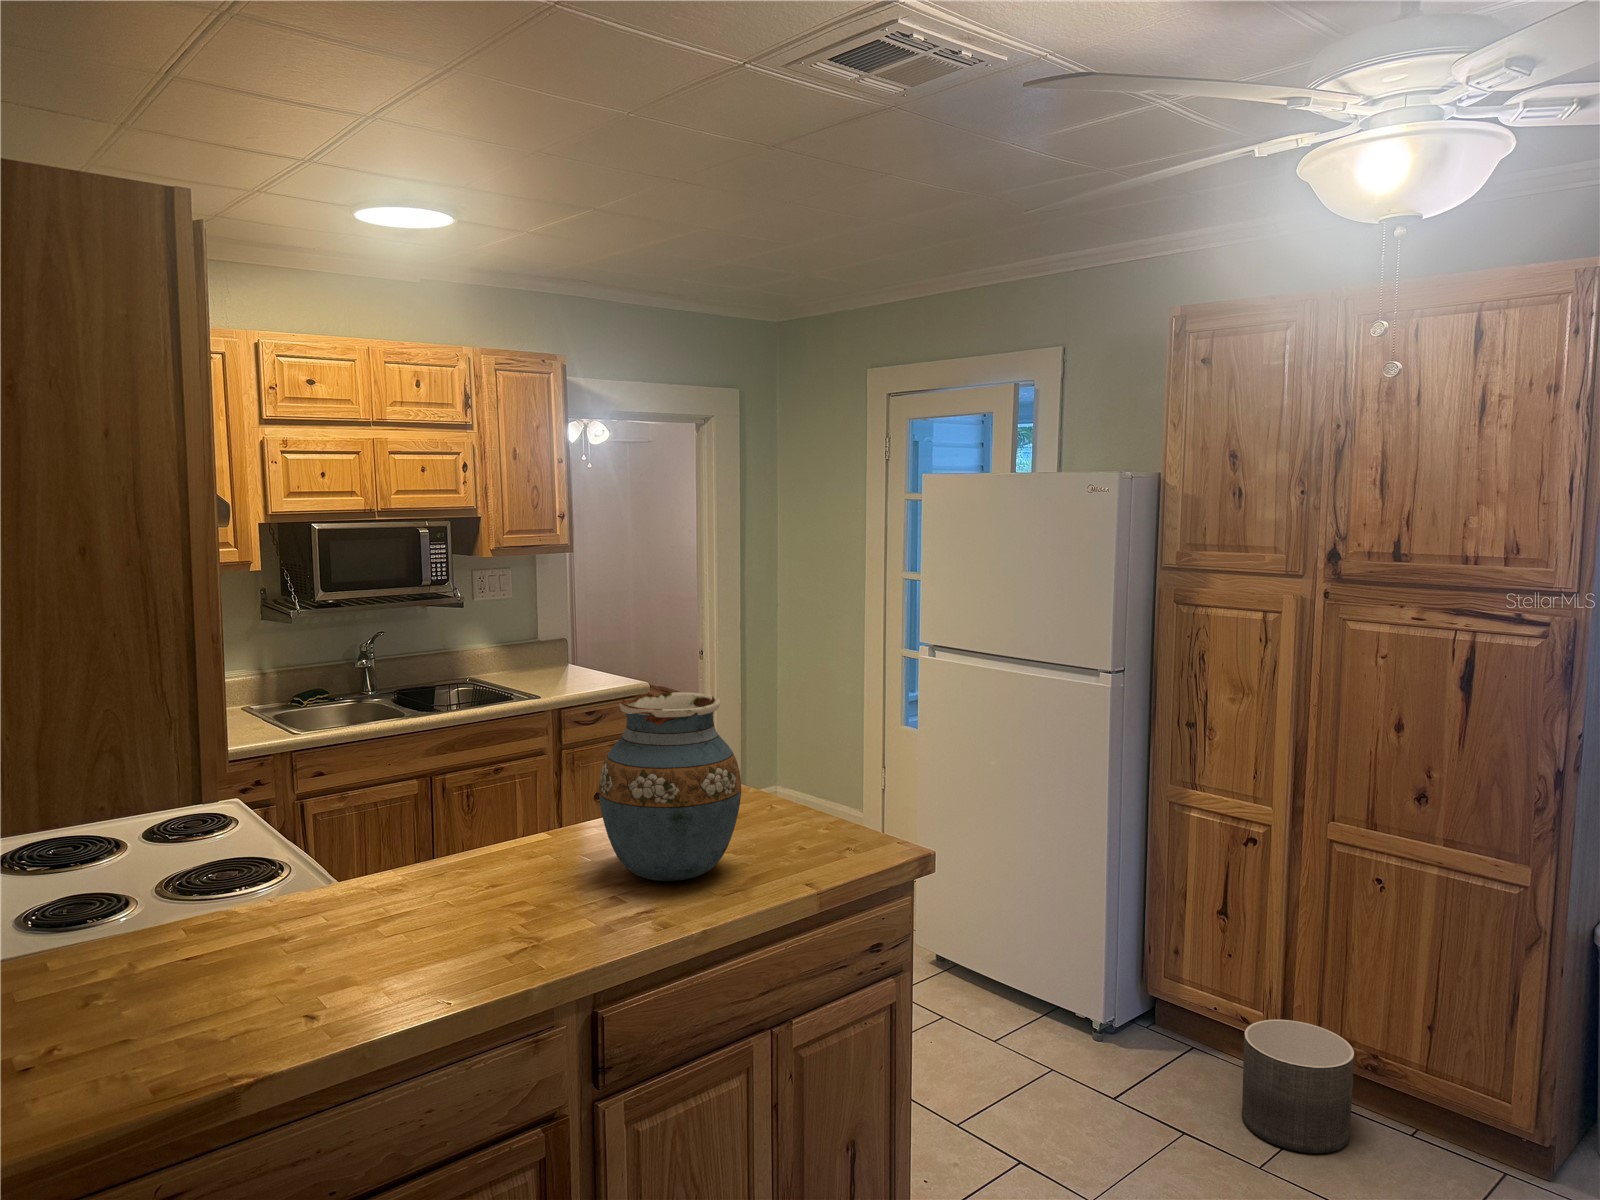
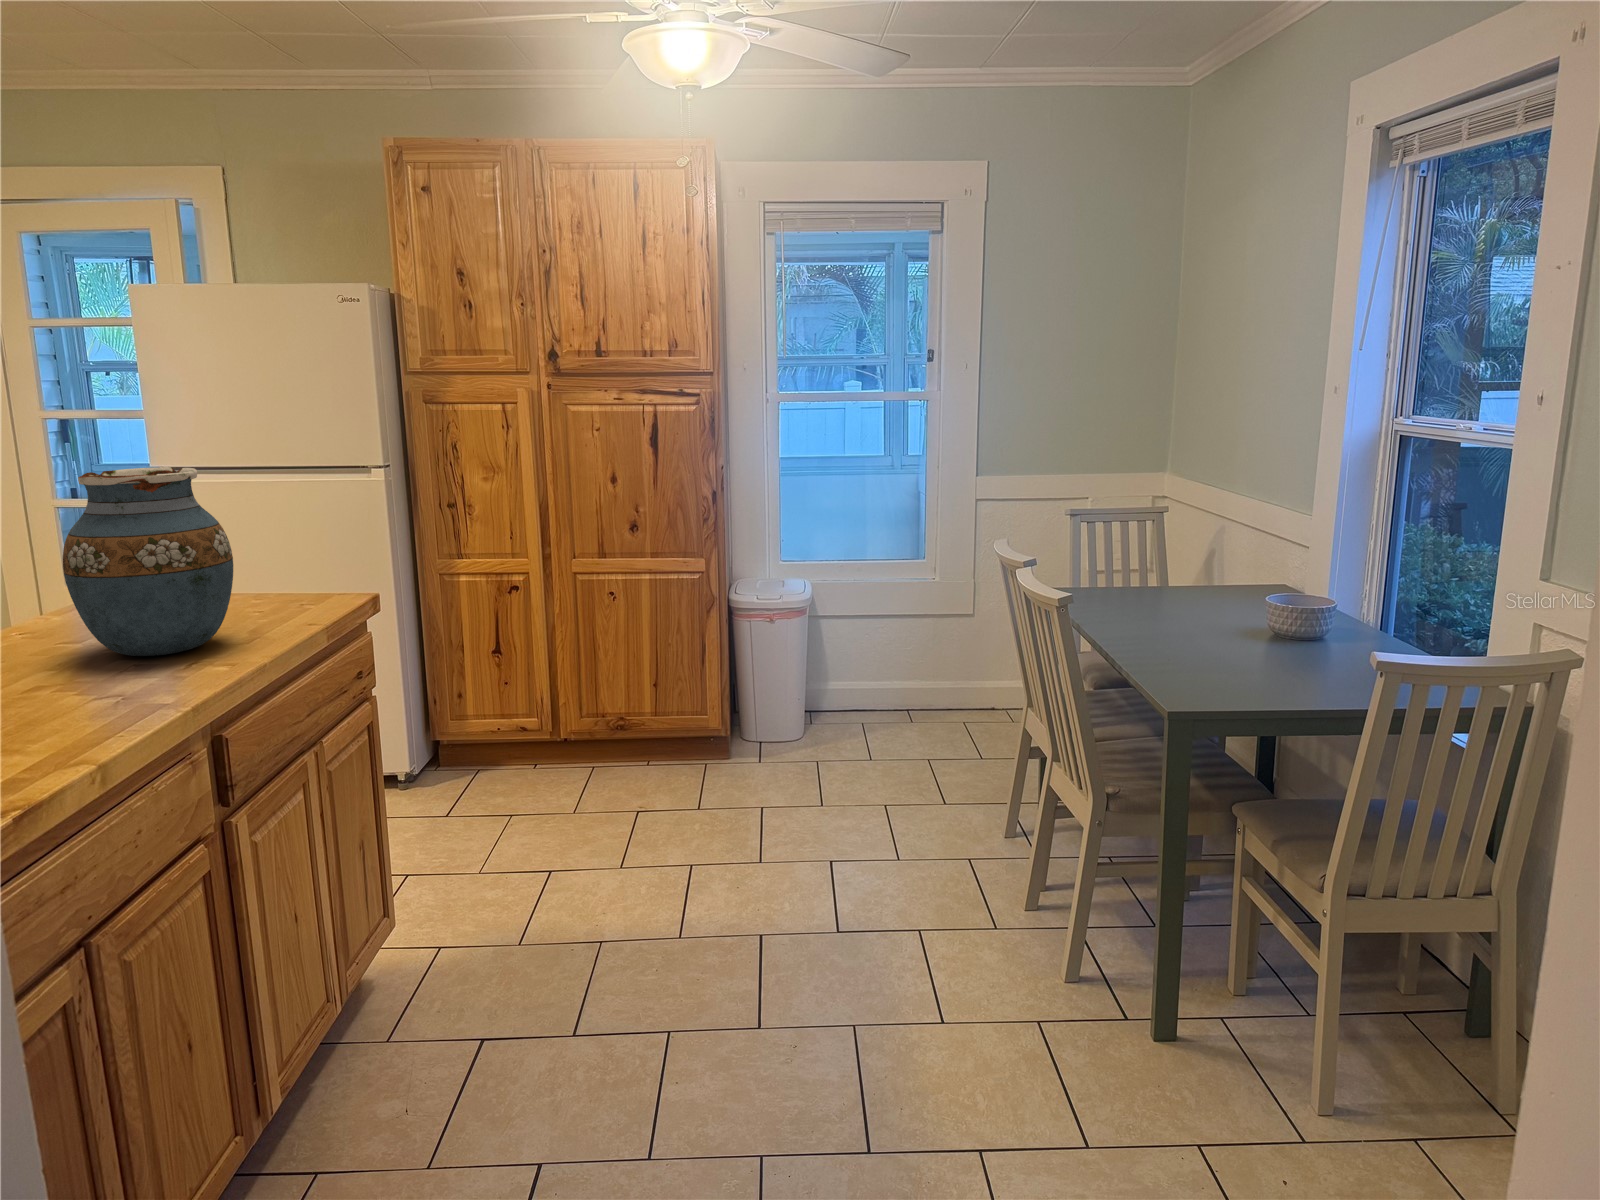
planter: present [1242,1020,1354,1153] -> none [541,710,620,796]

